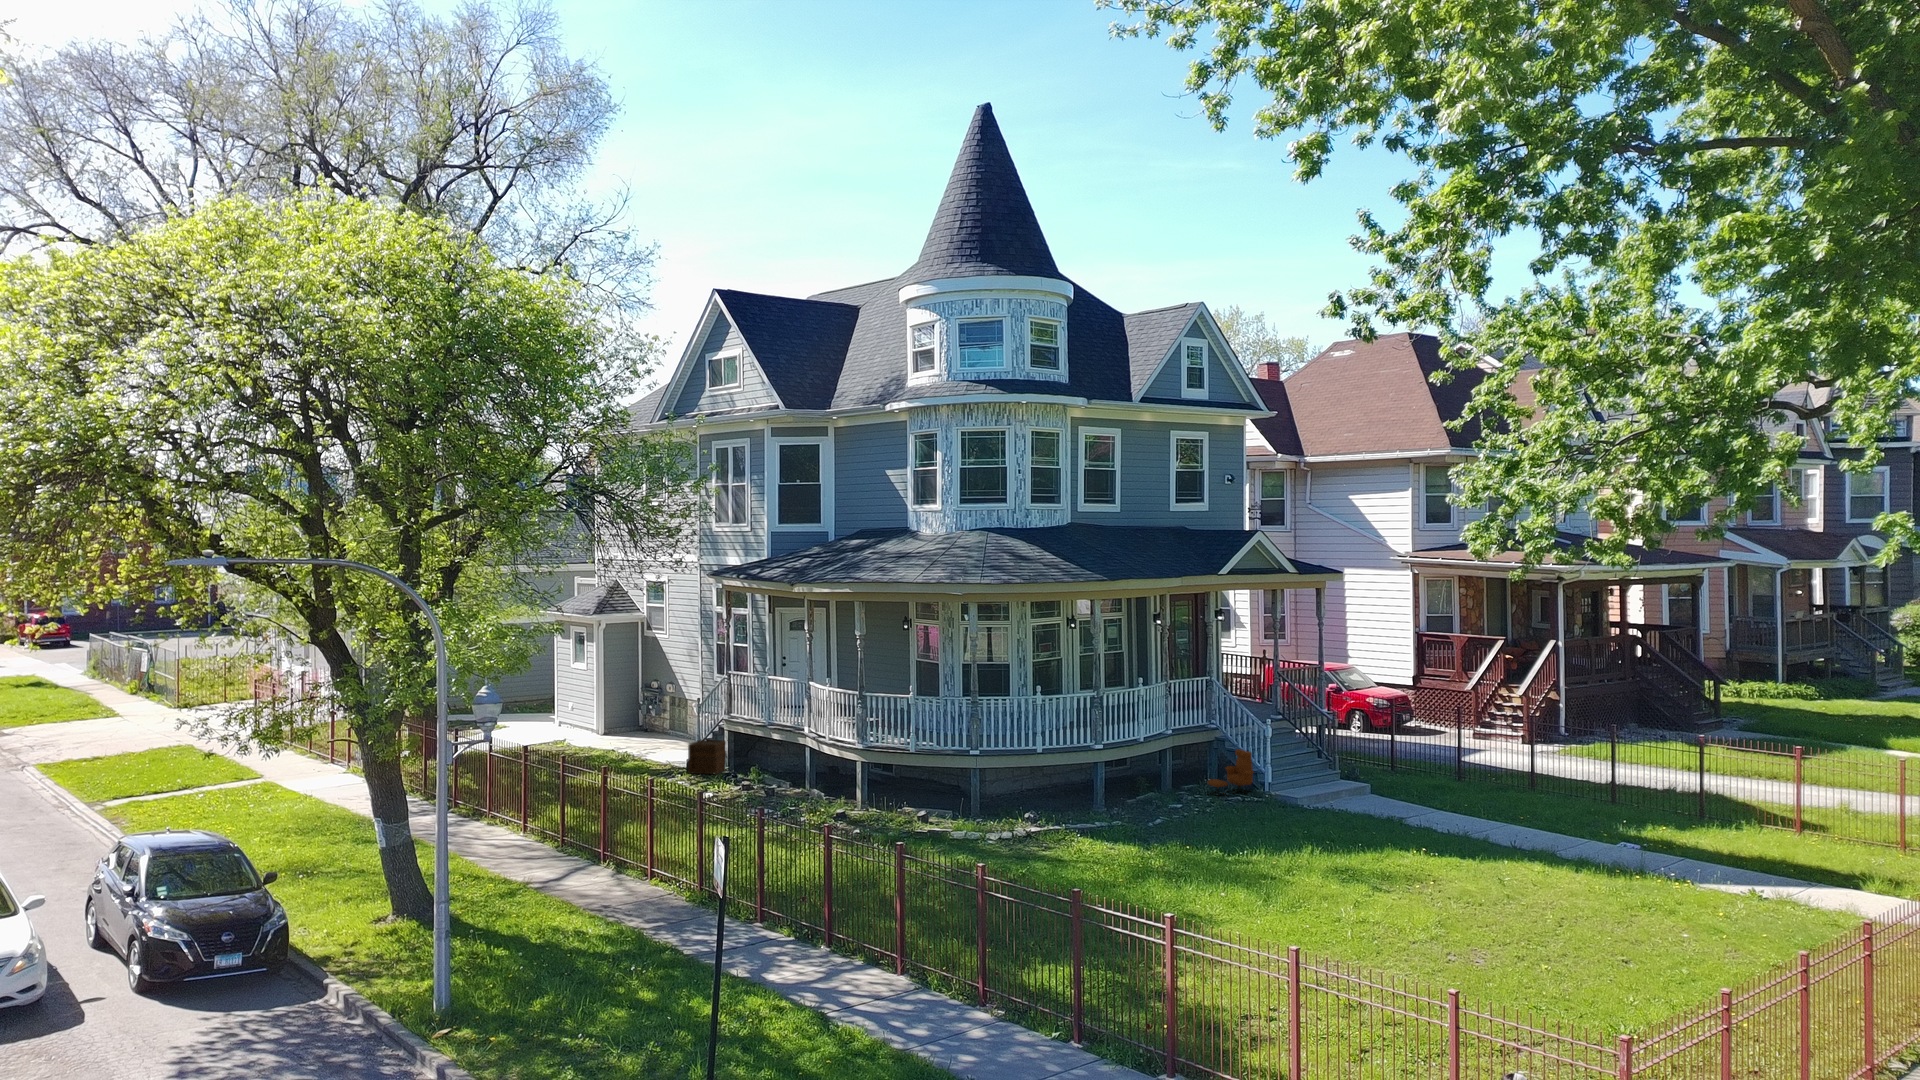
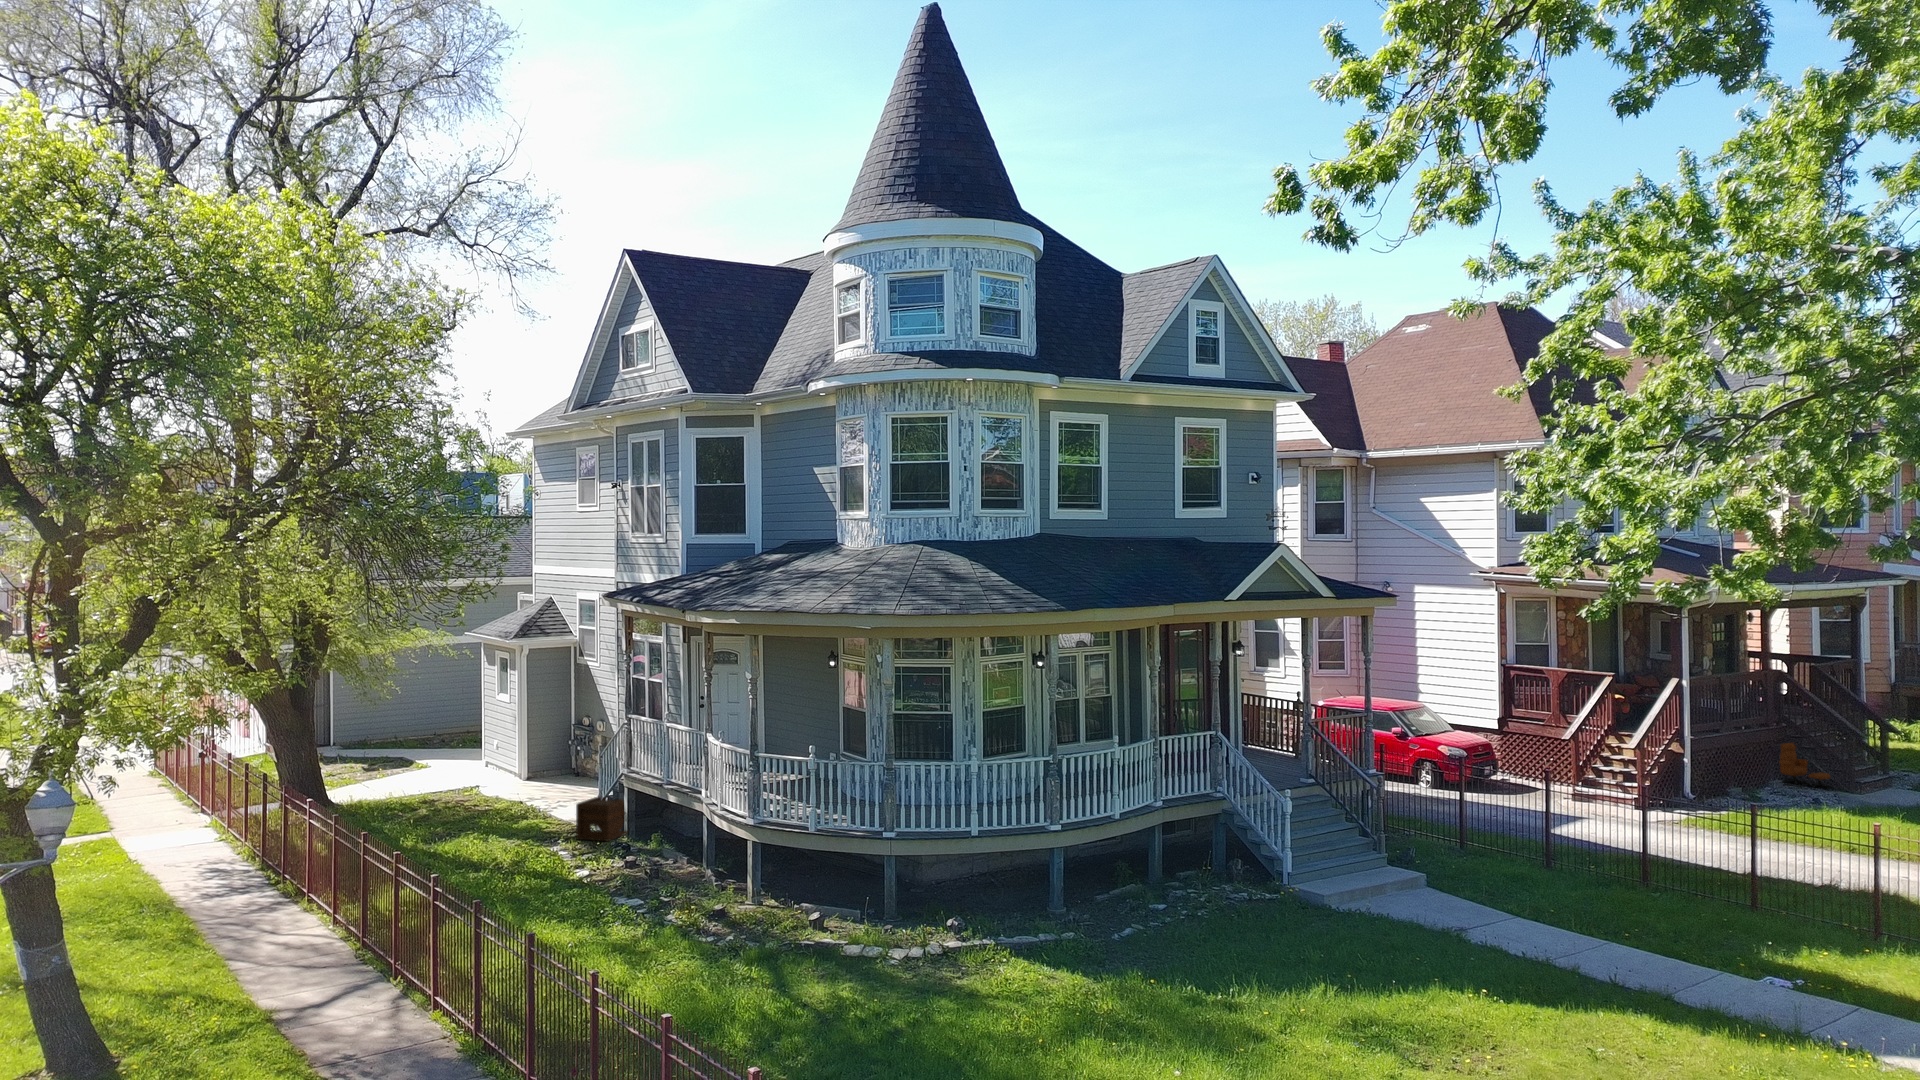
lounge chair: present [1208,749,1254,794] -> present [1779,743,1830,788]

